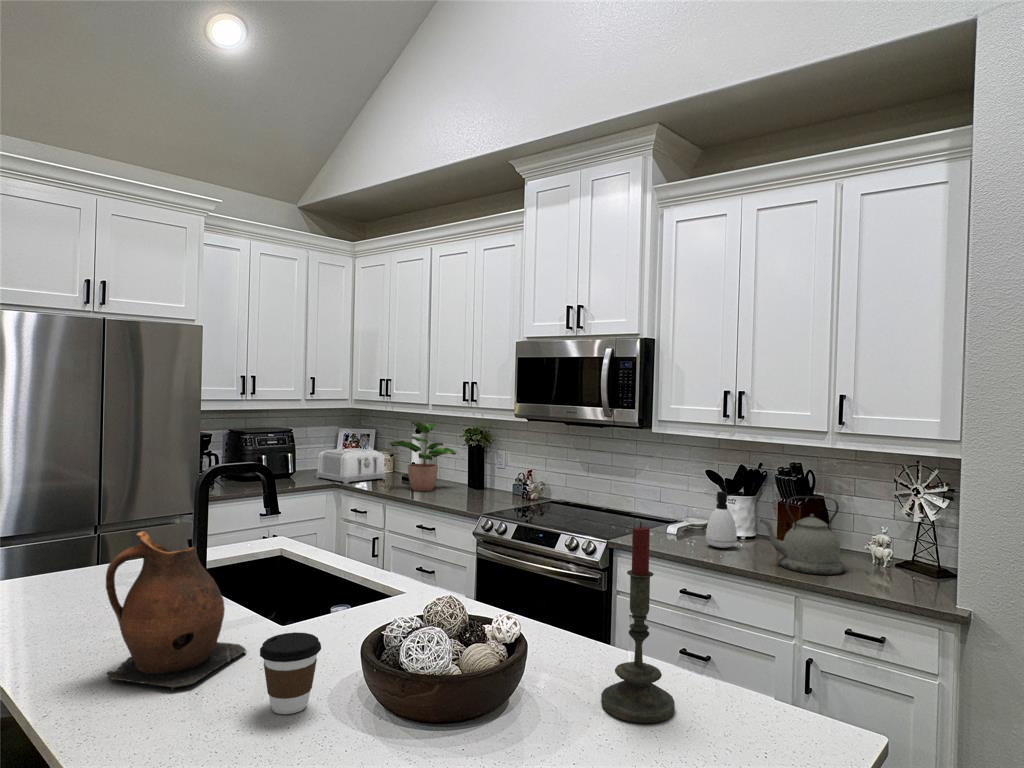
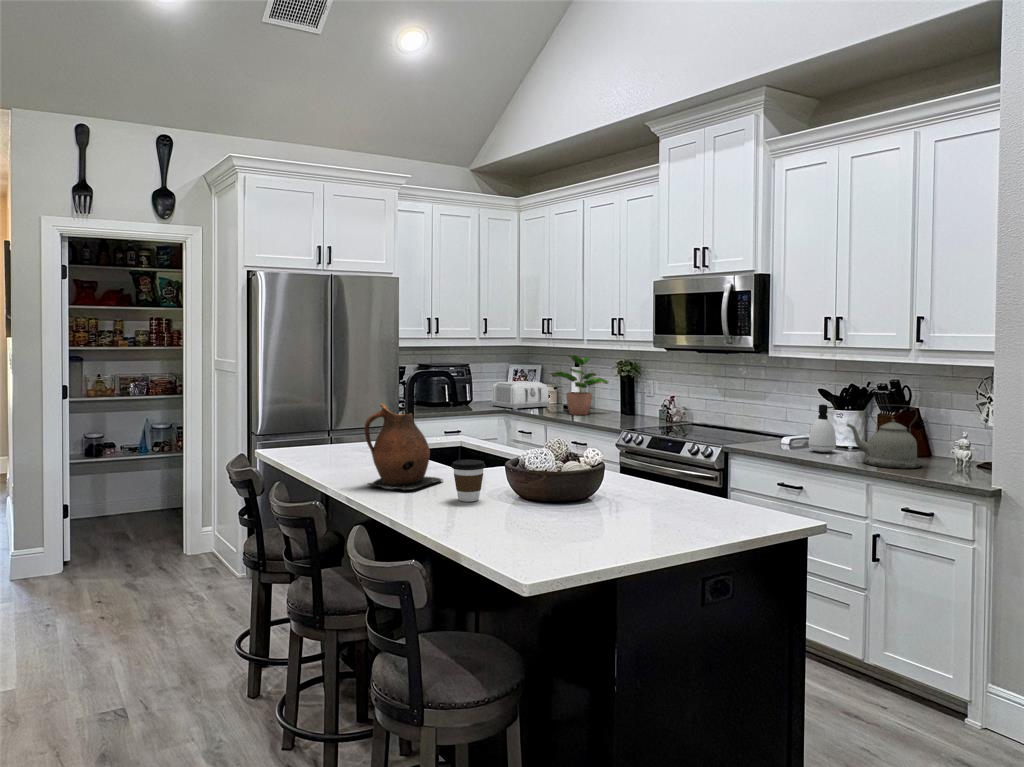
candle: present [601,522,675,723] -> none [656,393,702,515]

